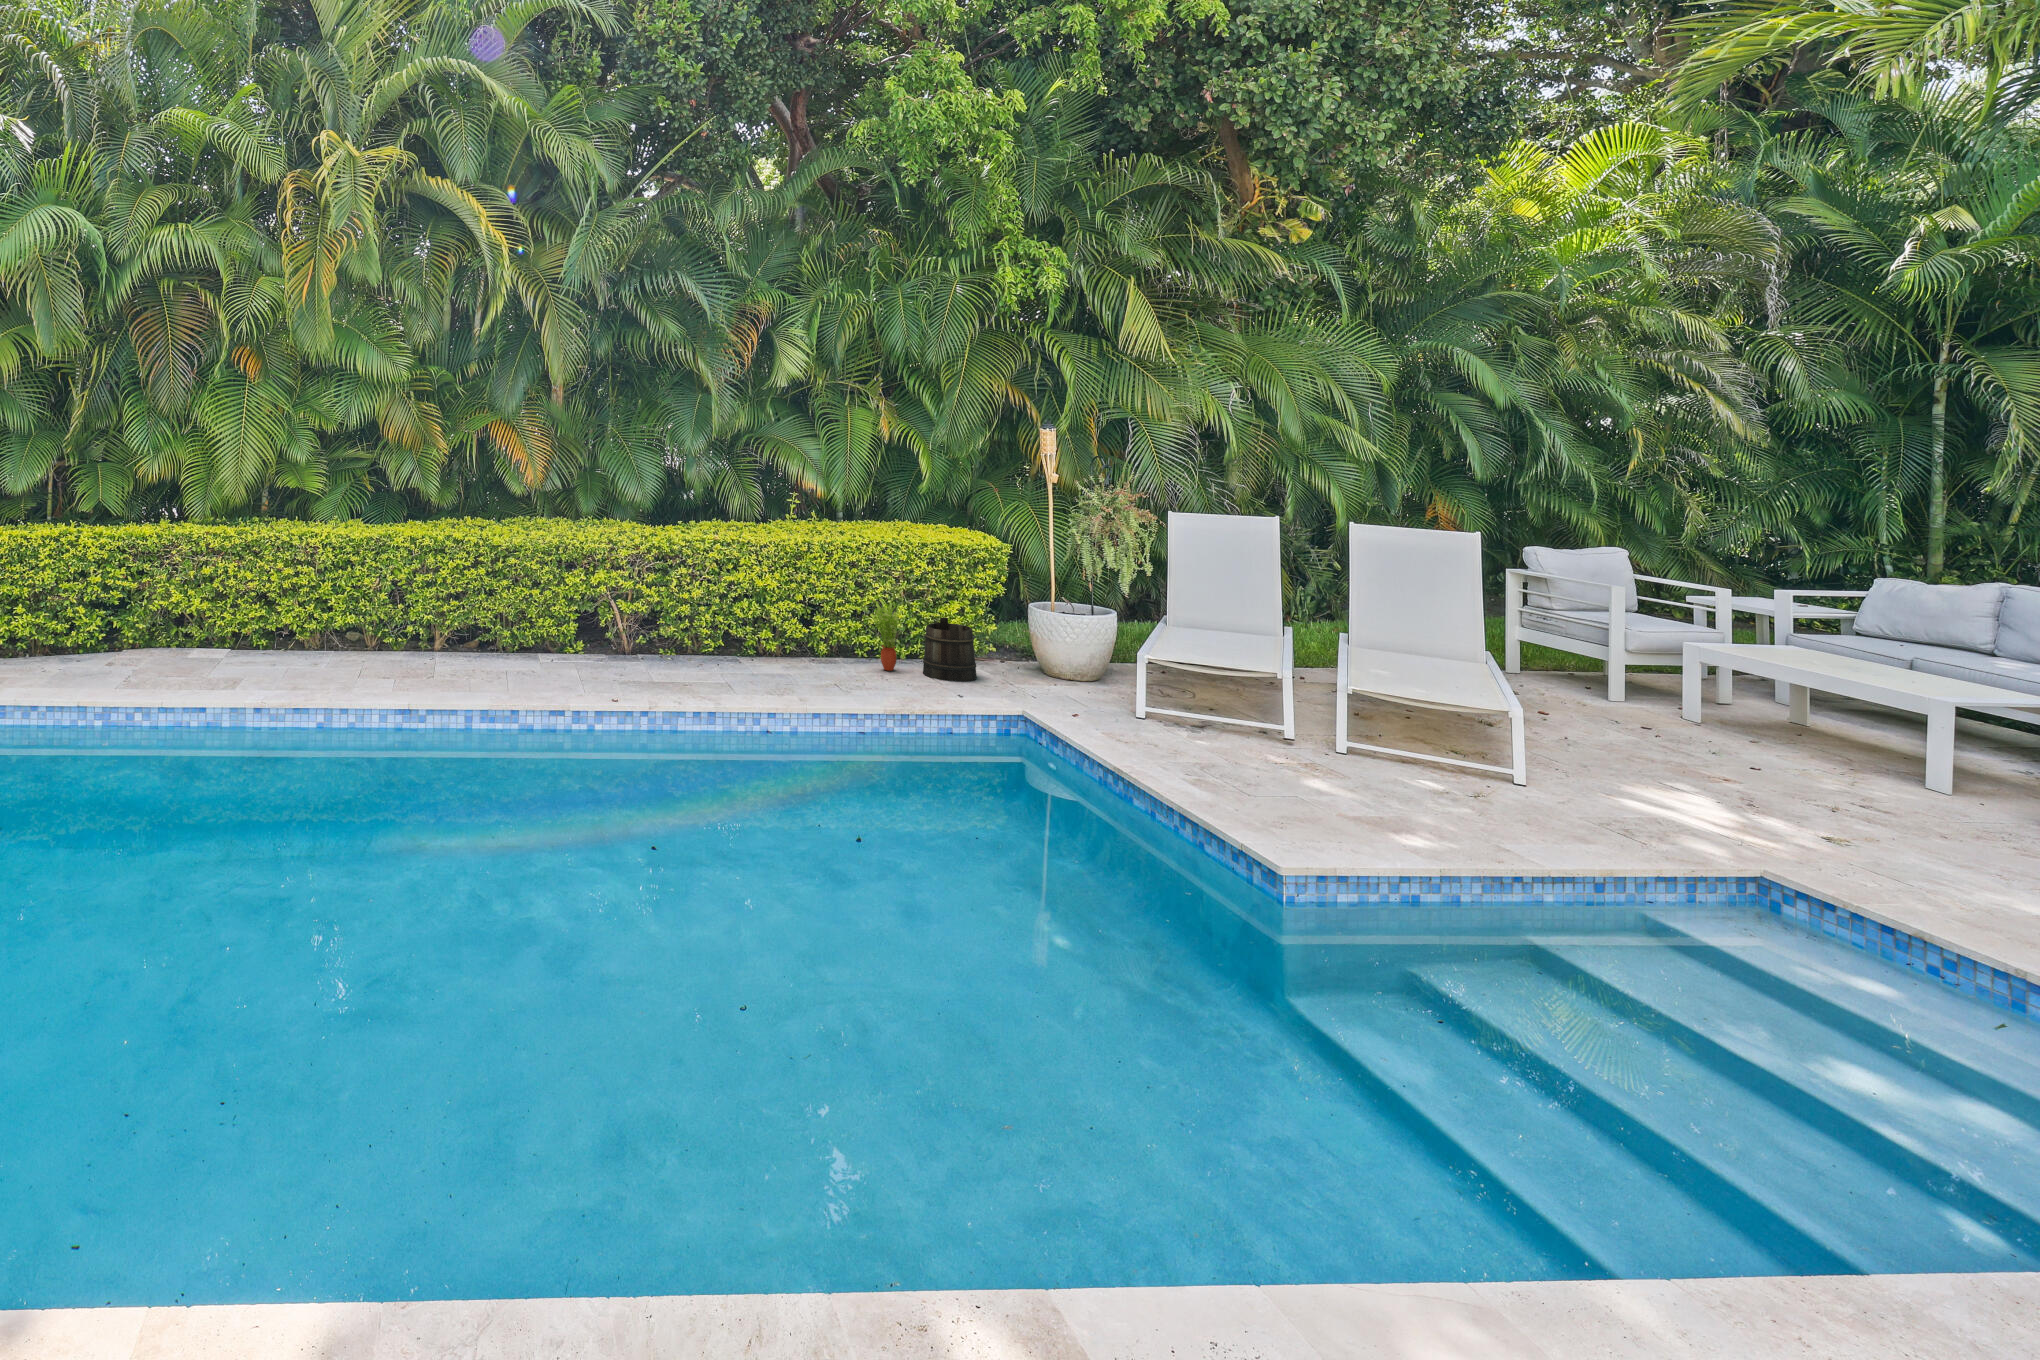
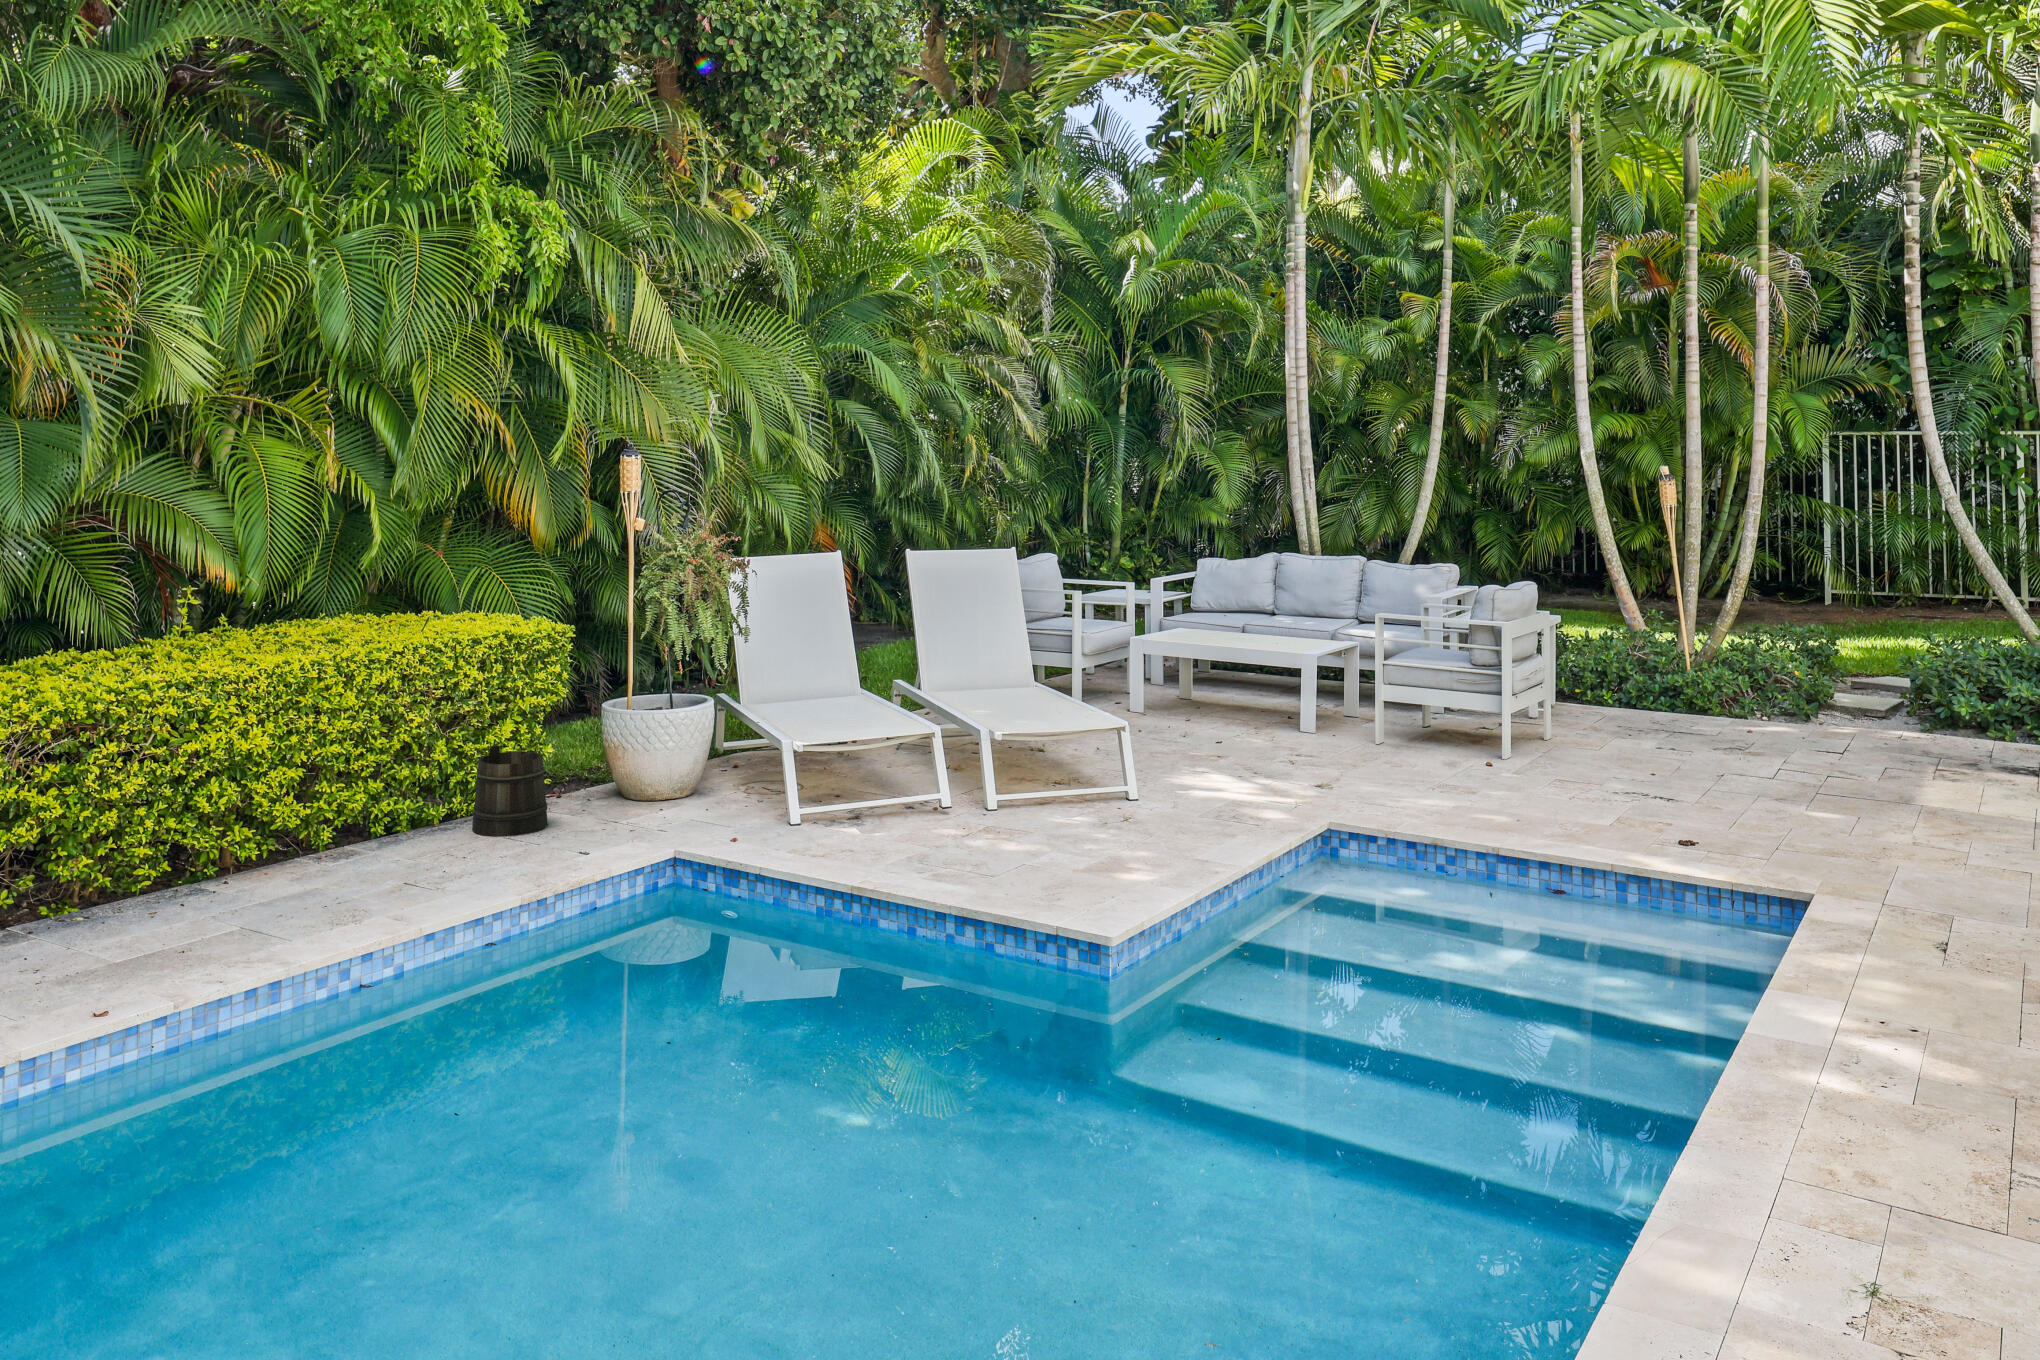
potted plant: present [872,601,902,671] -> none [406,736,450,842]

